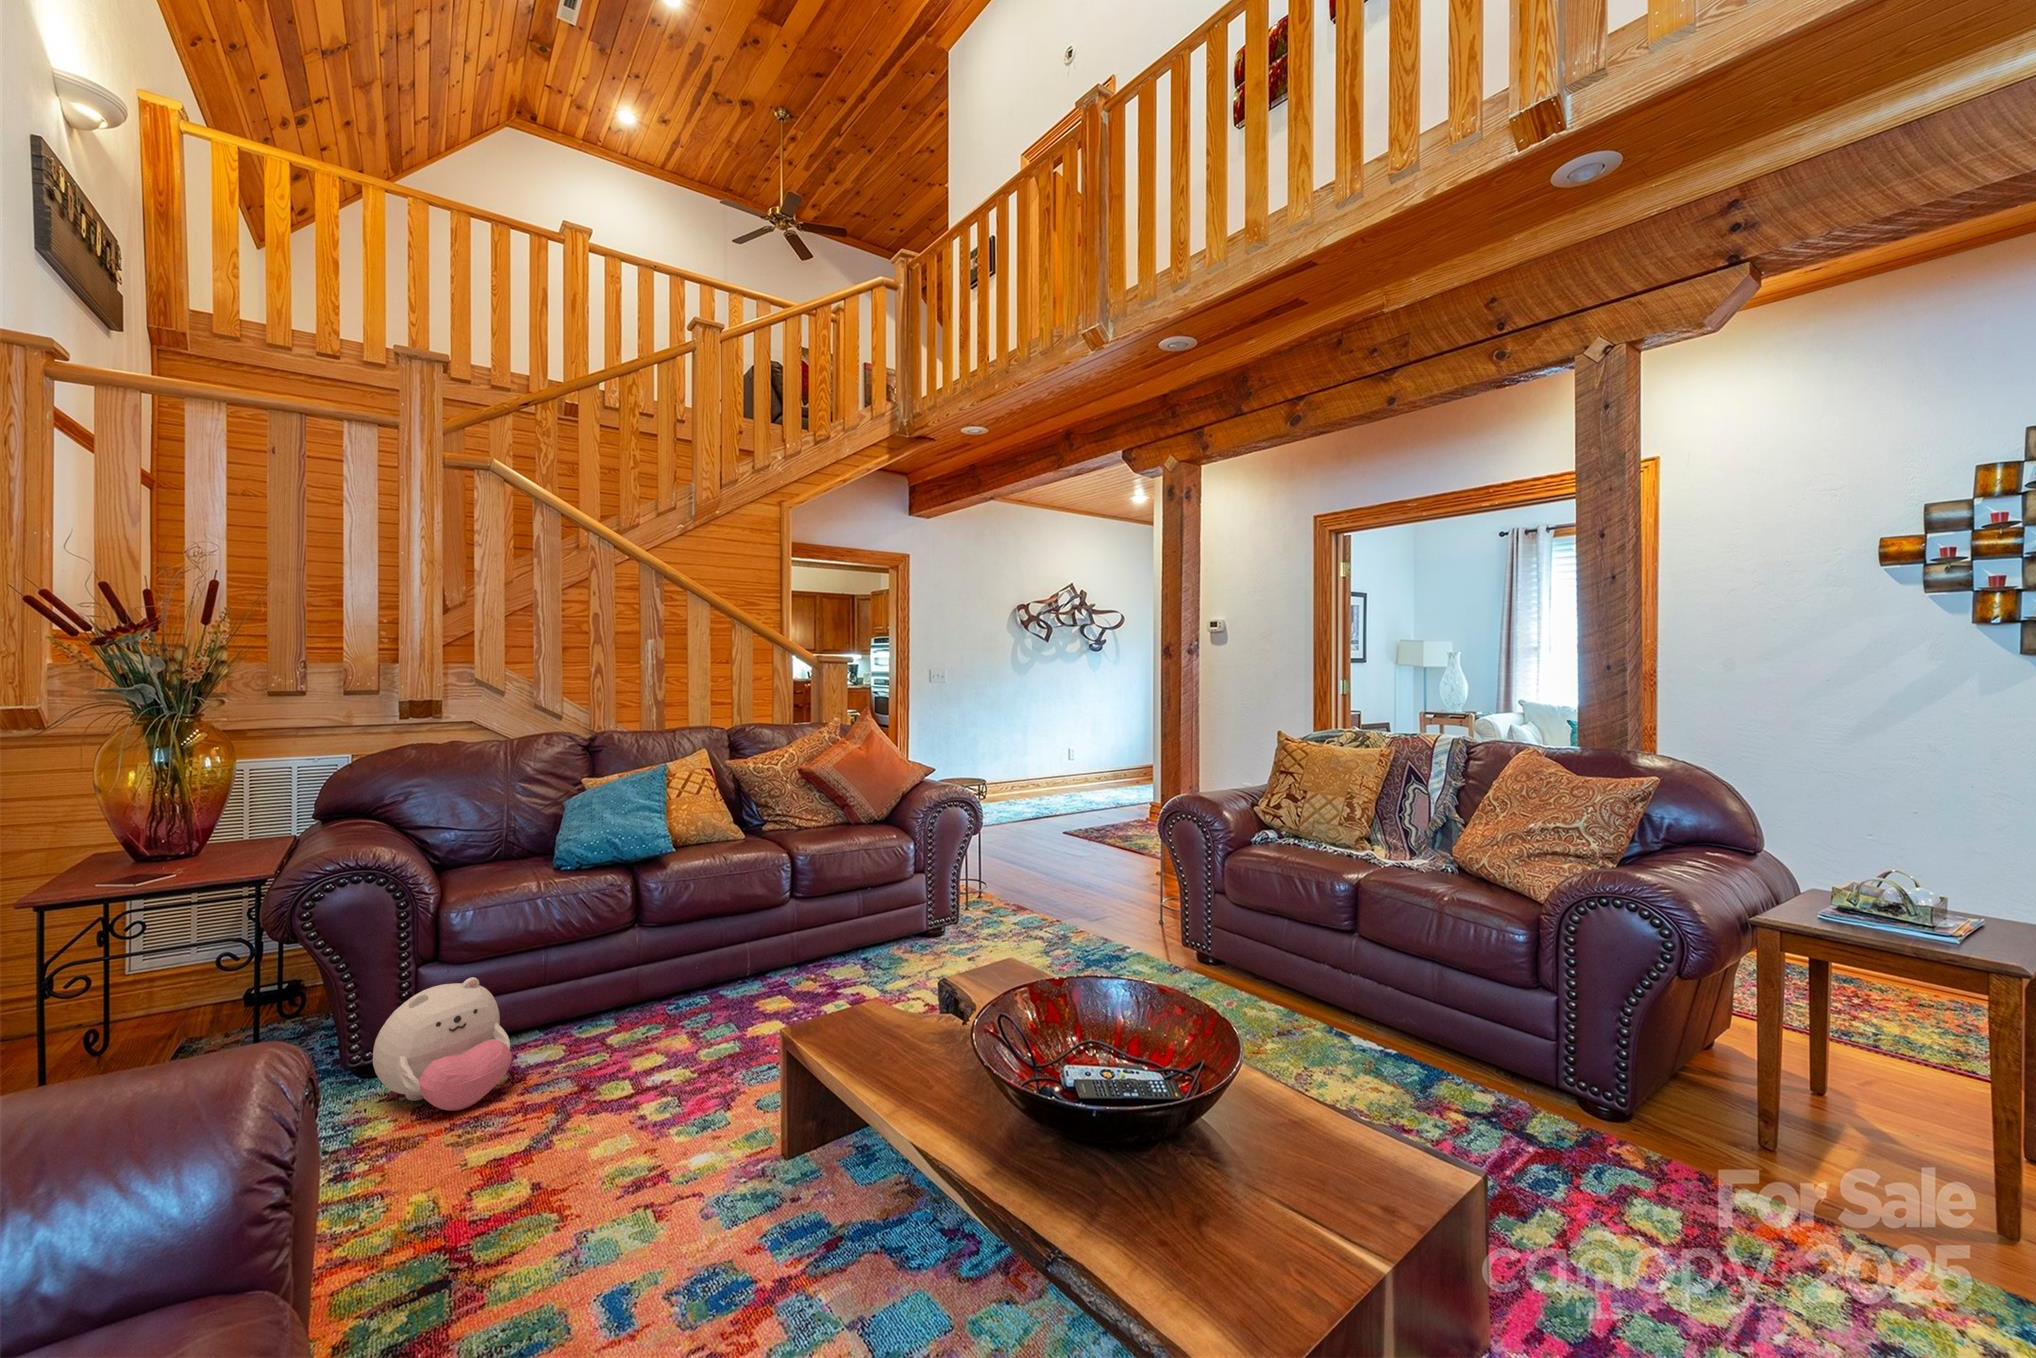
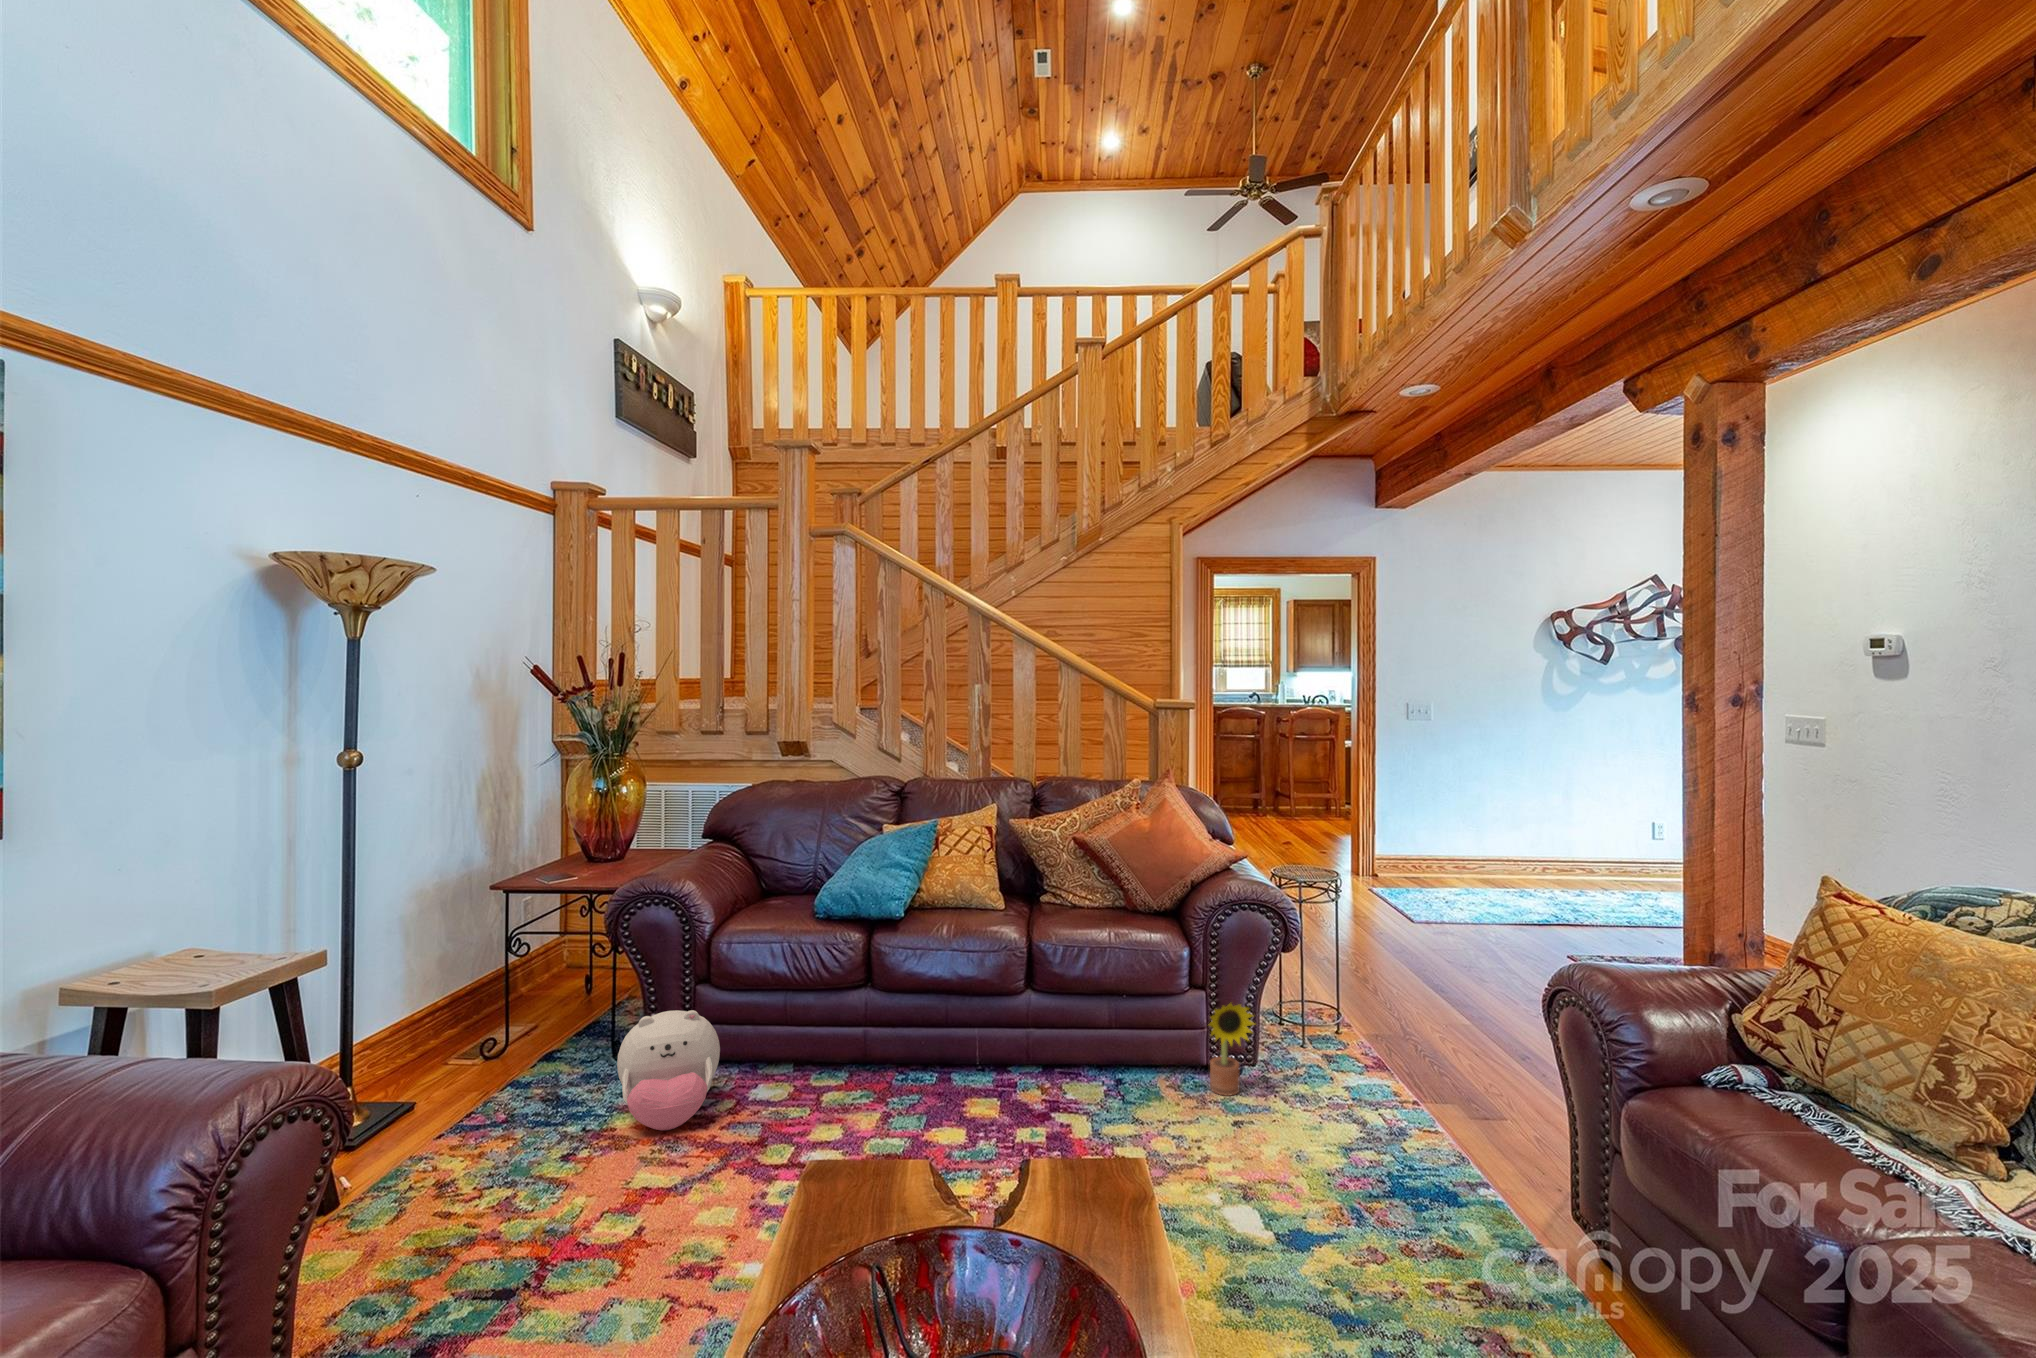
decorative plant: none [930,875,969,949] -> present [1209,1003,1254,1096]

